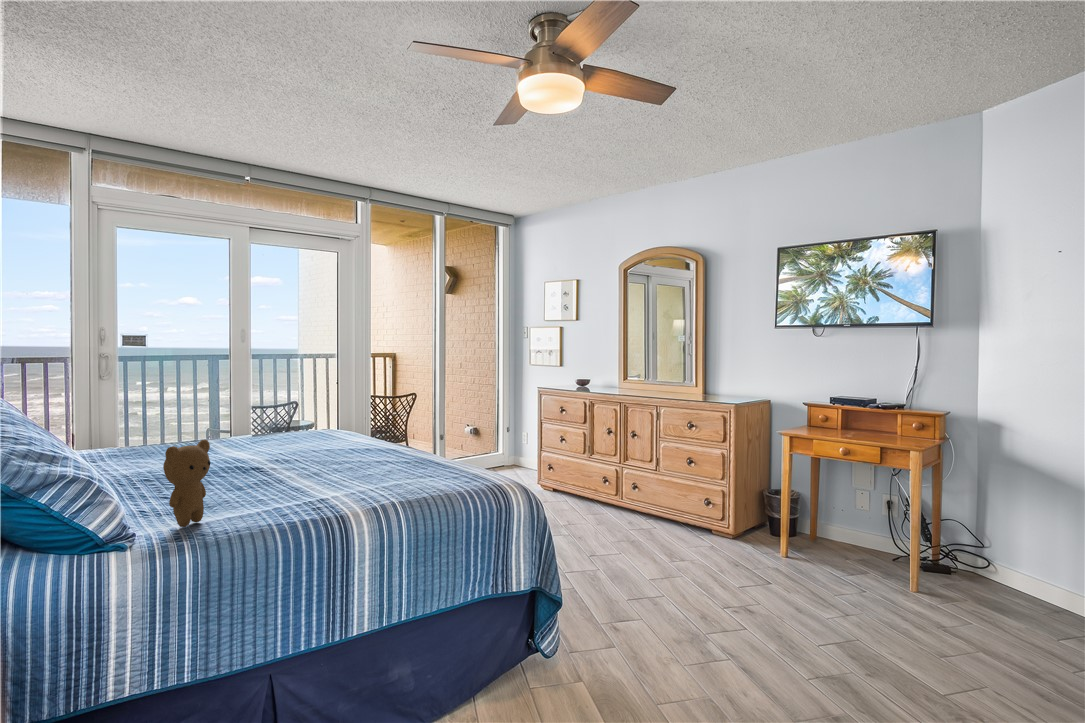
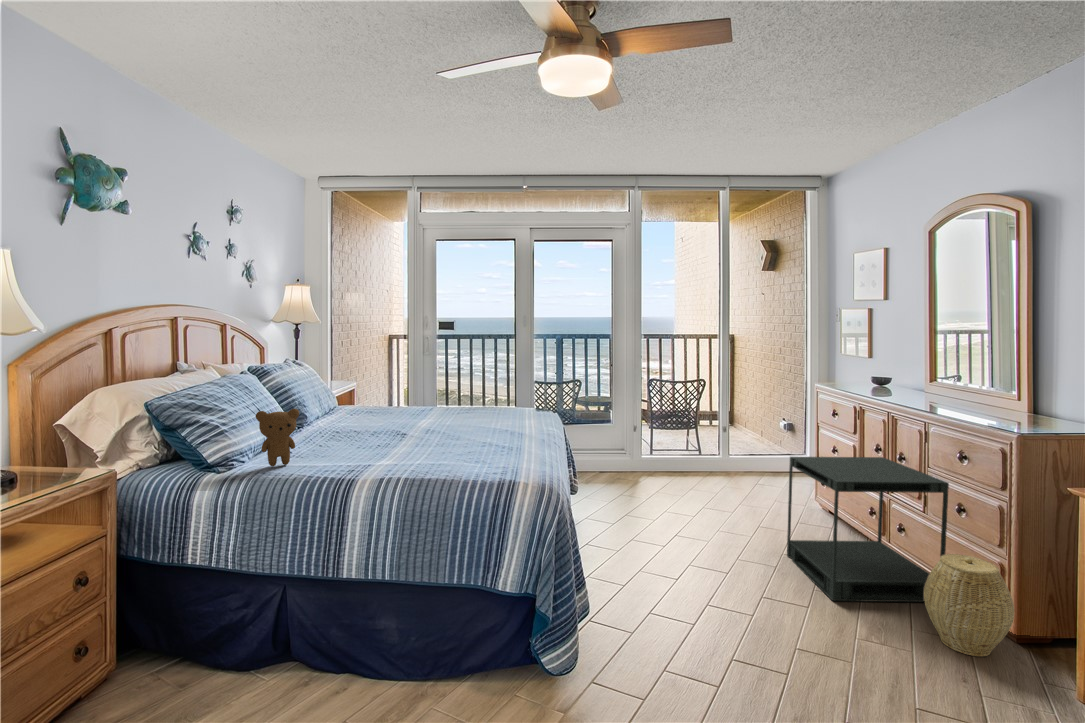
side table: none [569,436,684,551] -> present [787,457,949,602]
woven basket: none [693,491,745,557] -> present [924,554,1014,656]

